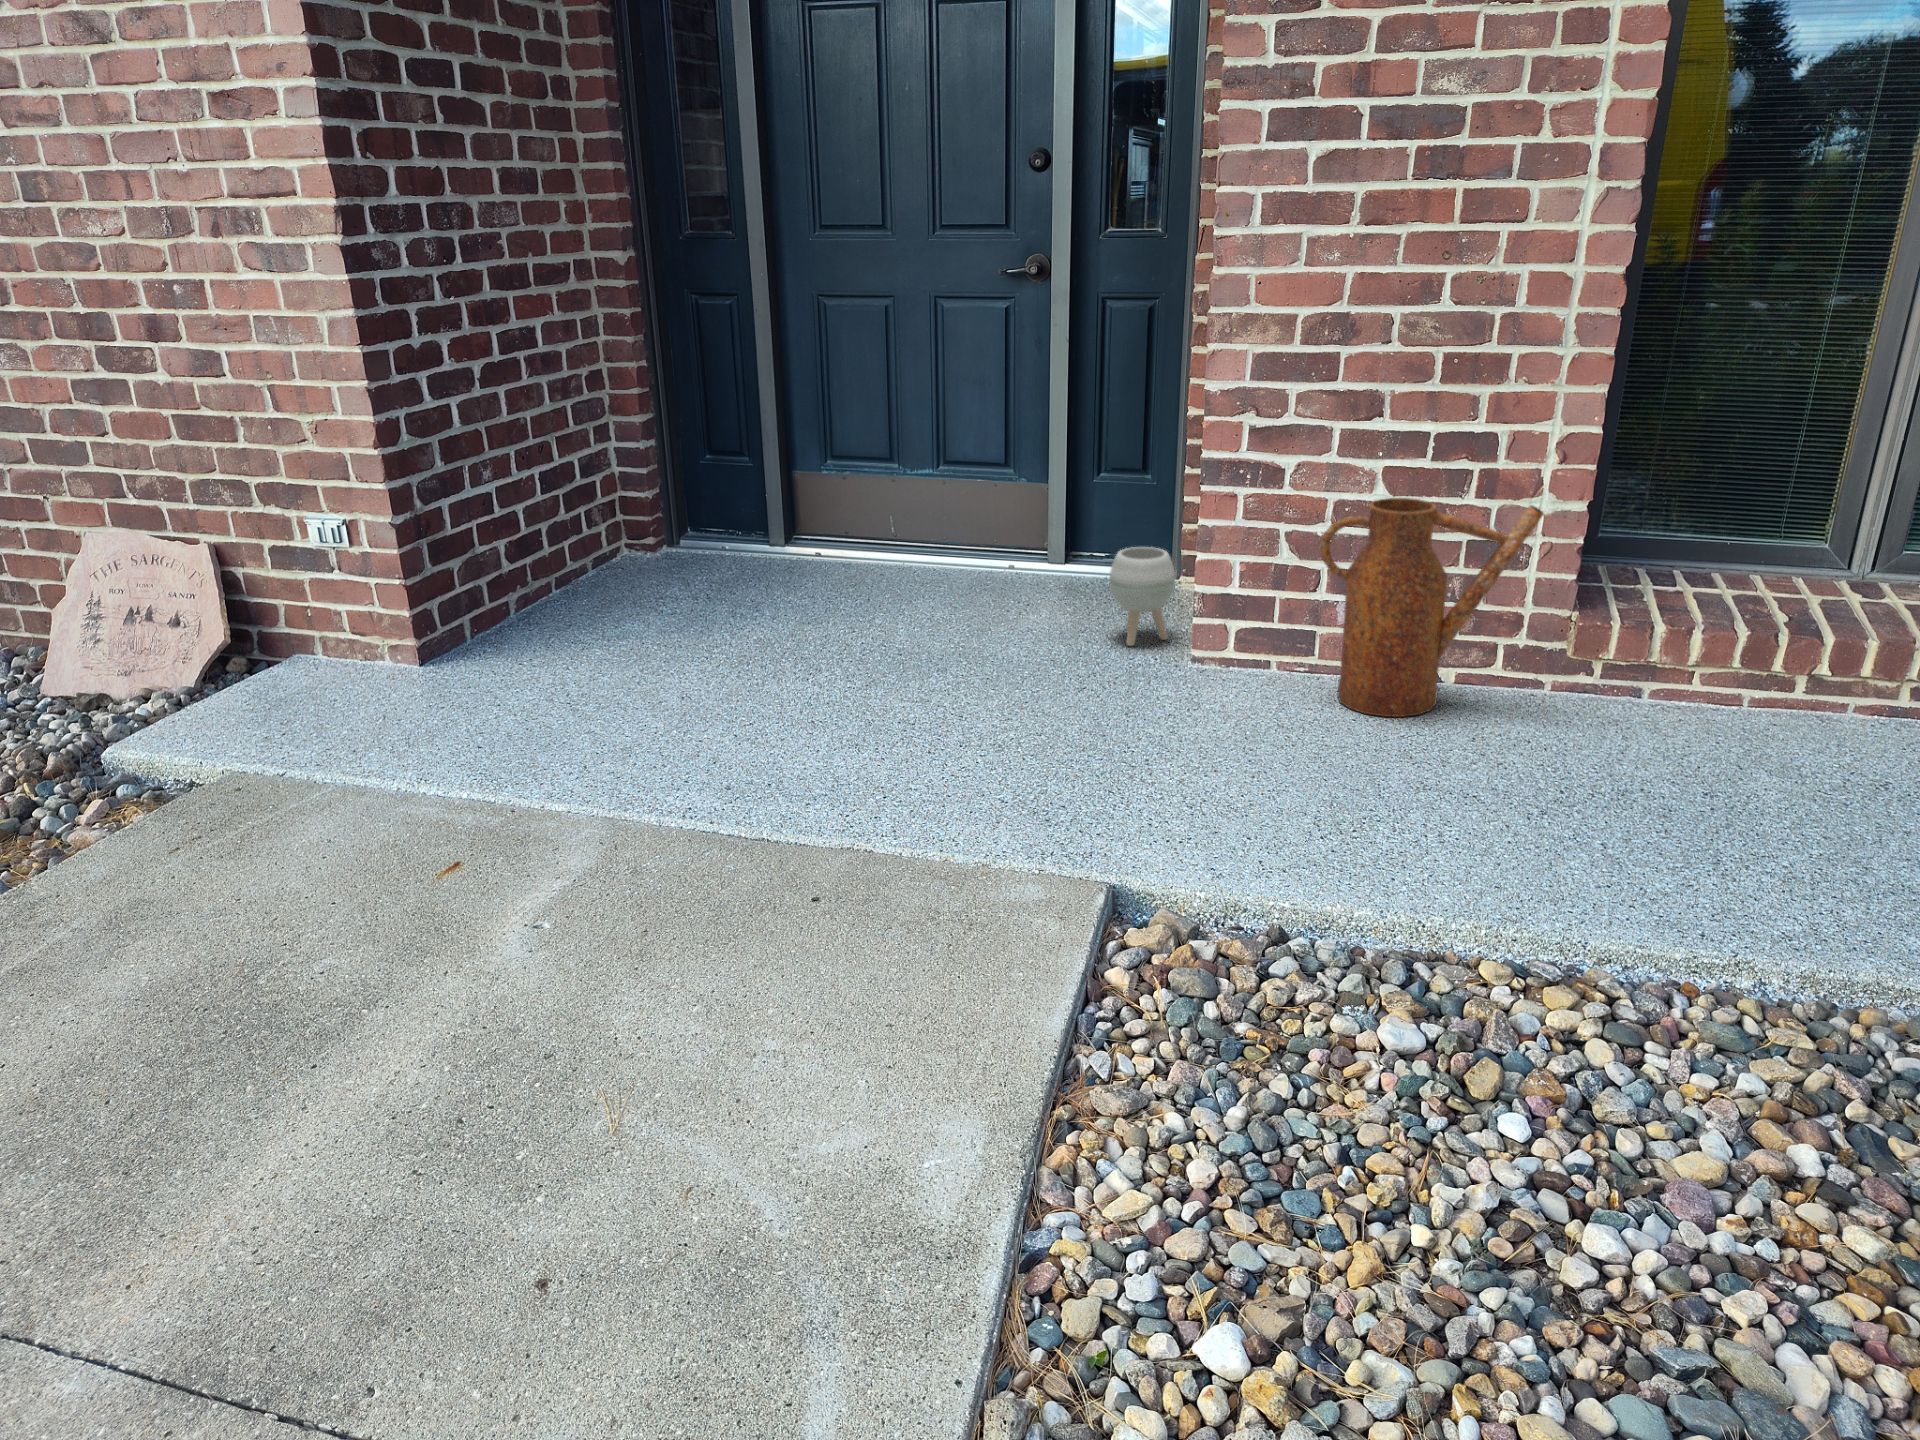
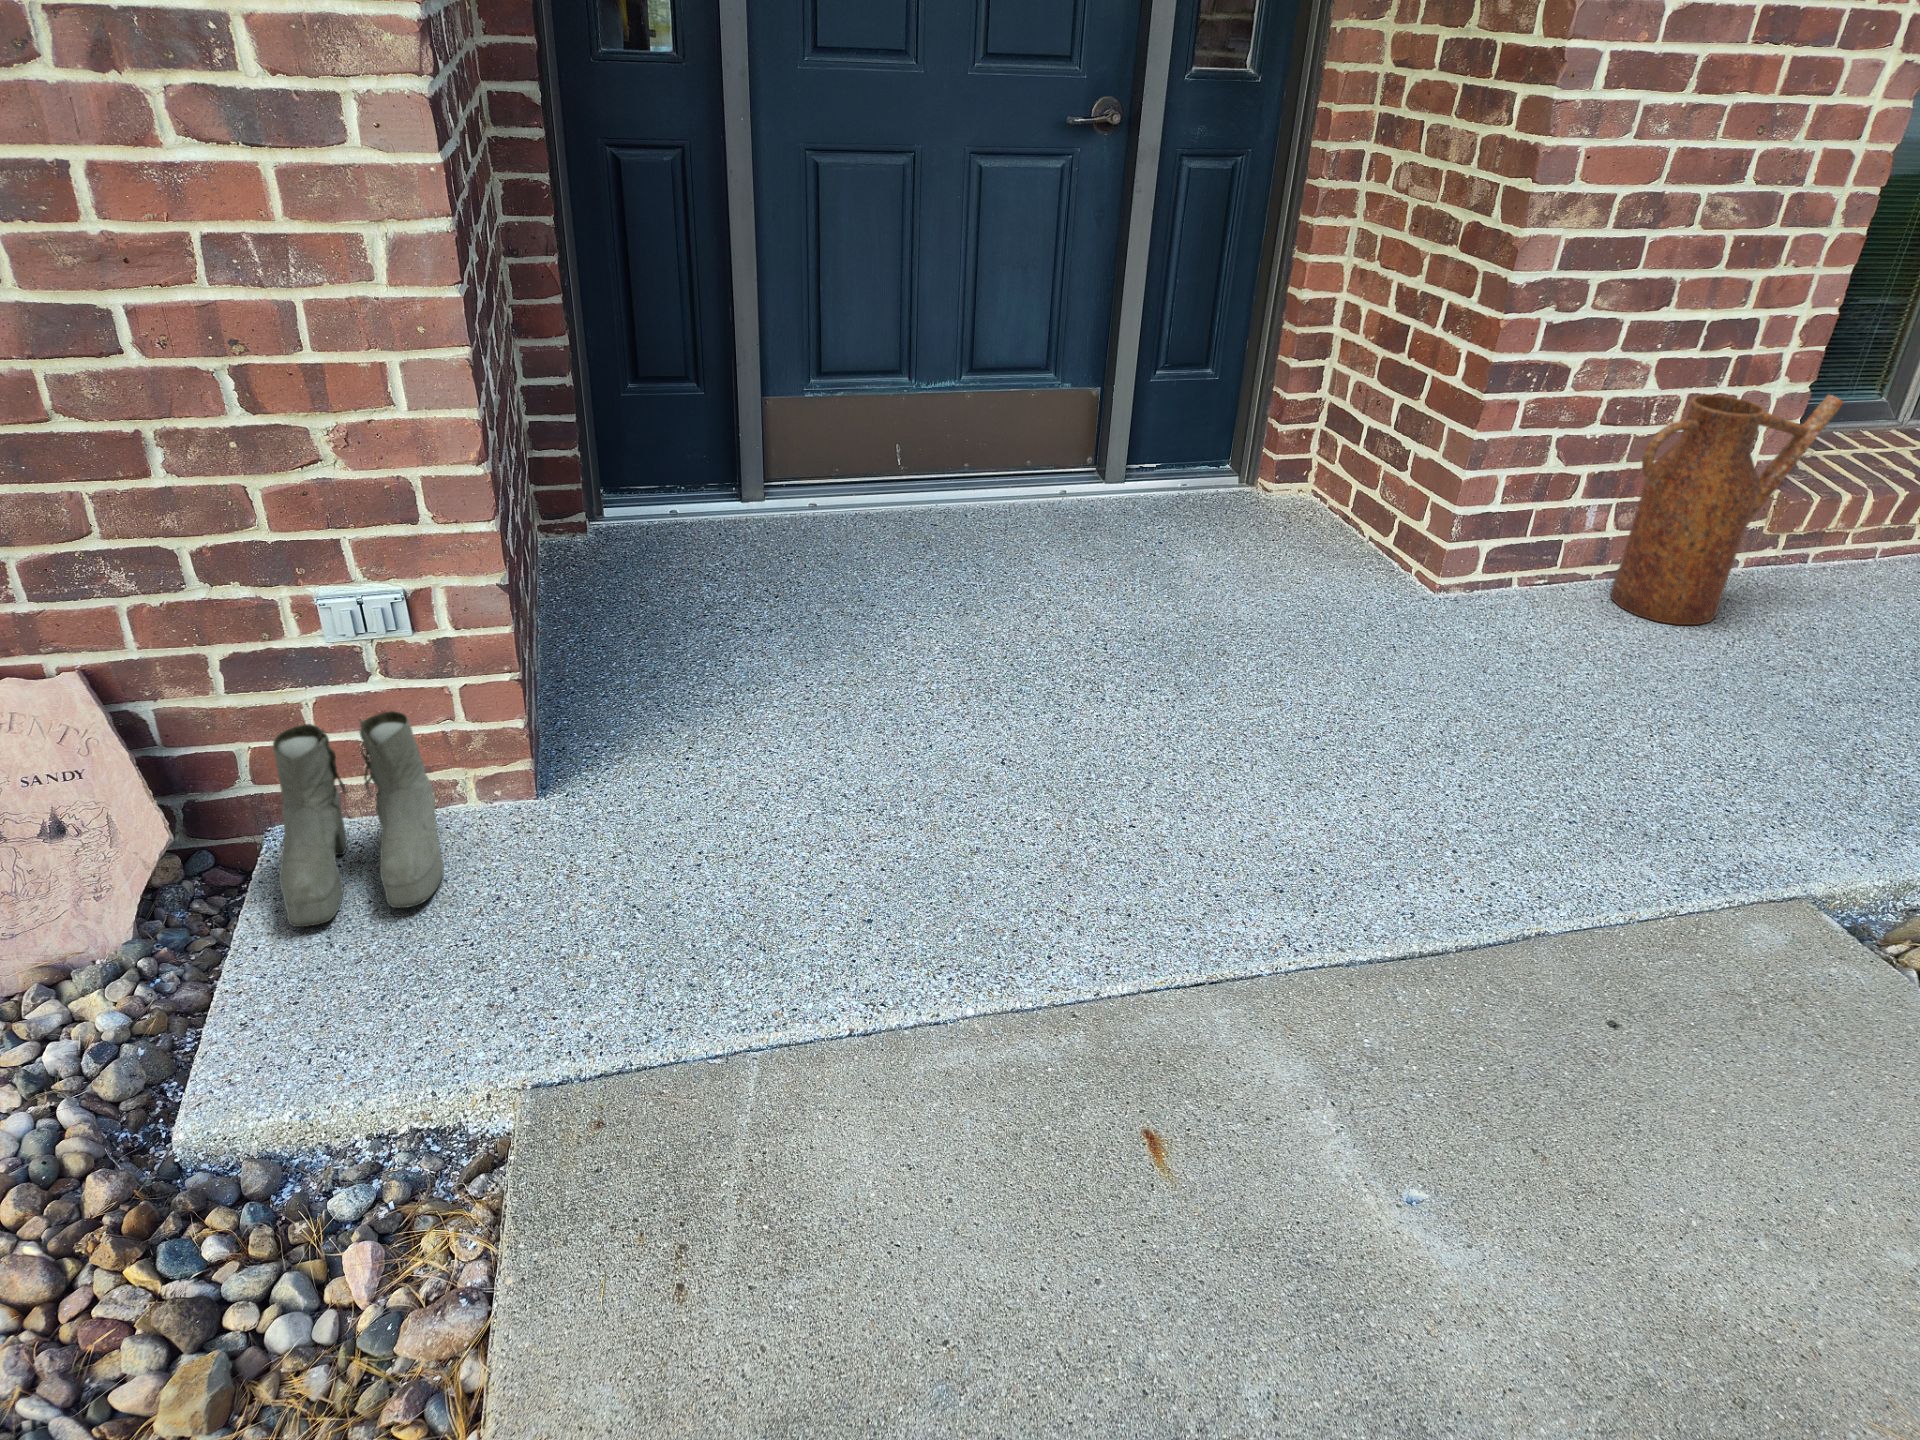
planter: present [1109,547,1175,646] -> none [1318,465,1398,581]
boots: none [228,585,350,691] -> present [273,711,444,927]

